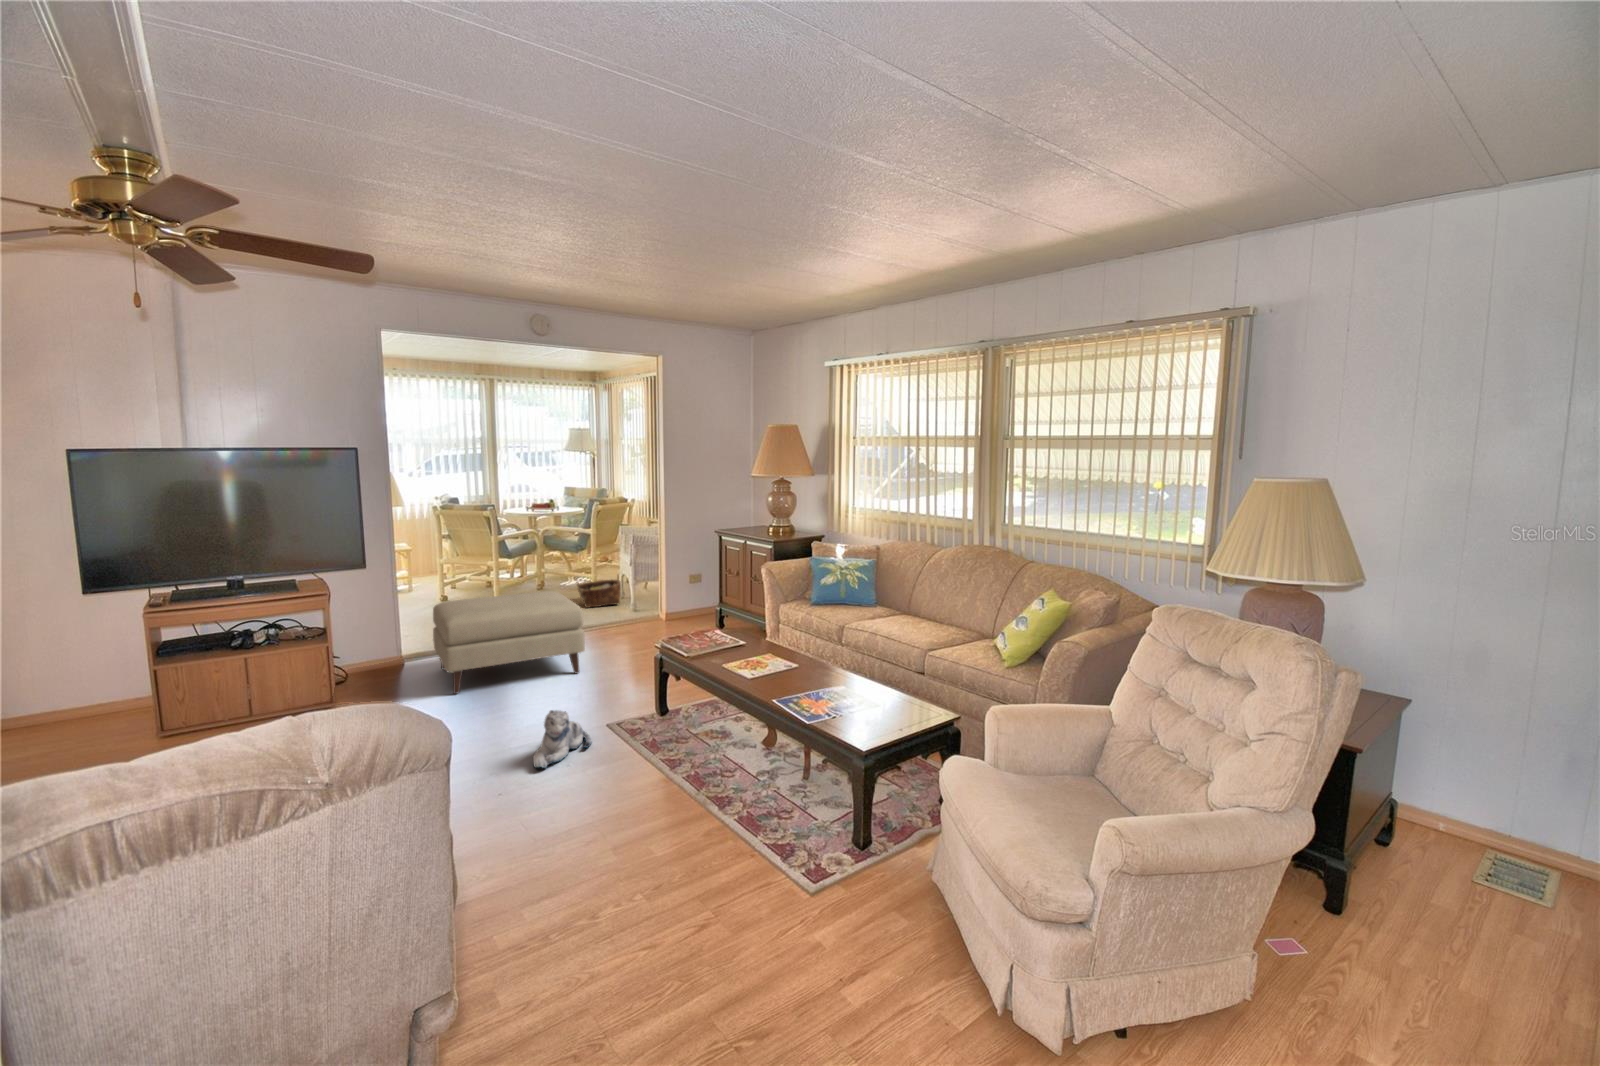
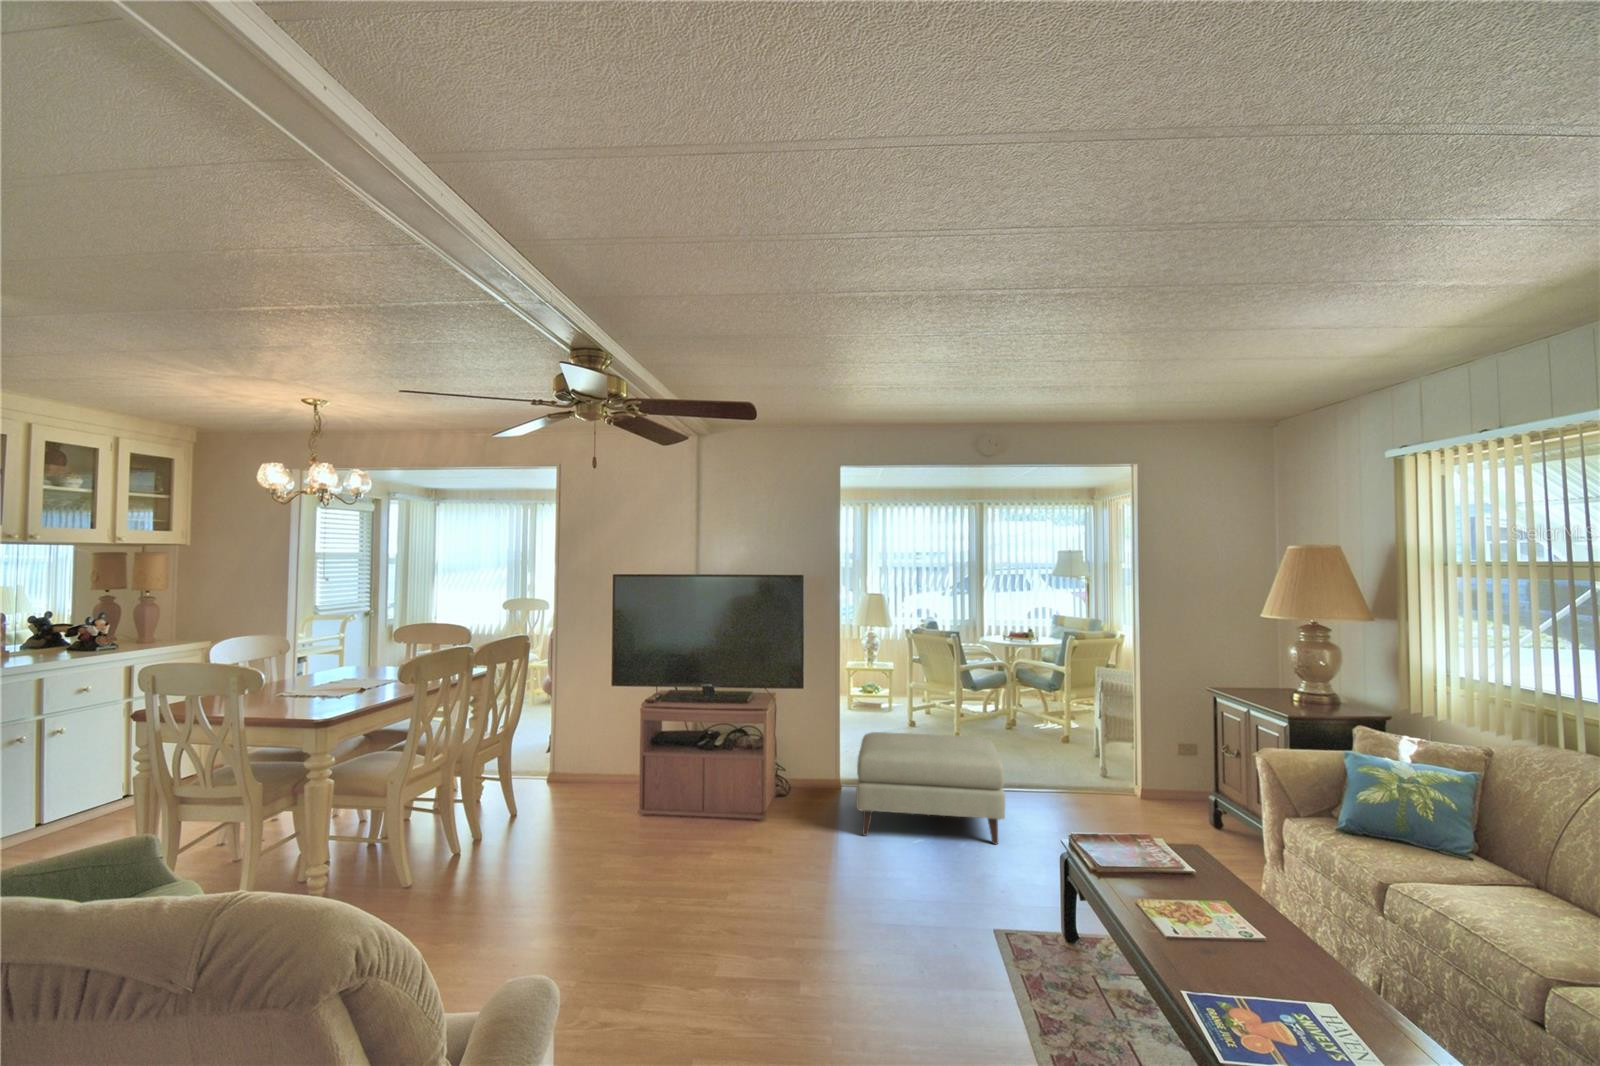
woven basket: present [577,575,621,608] -> none [1037,724,1091,762]
plush toy: present [533,710,592,768] -> none [886,891,967,965]

